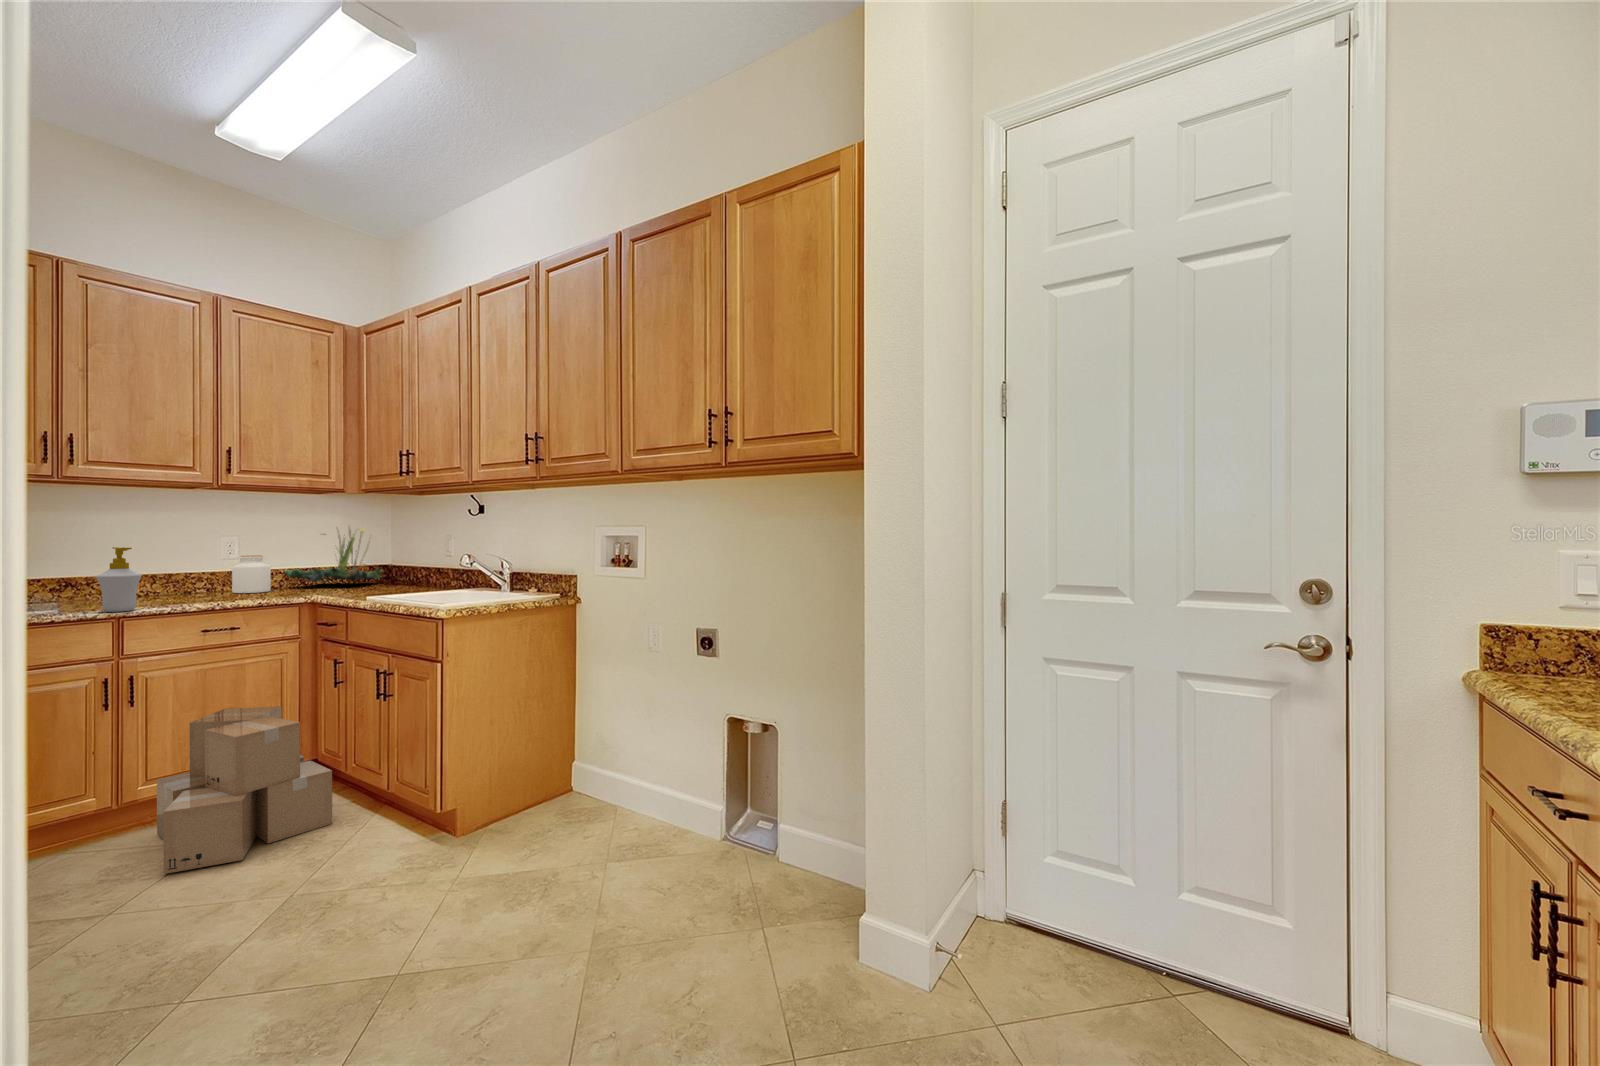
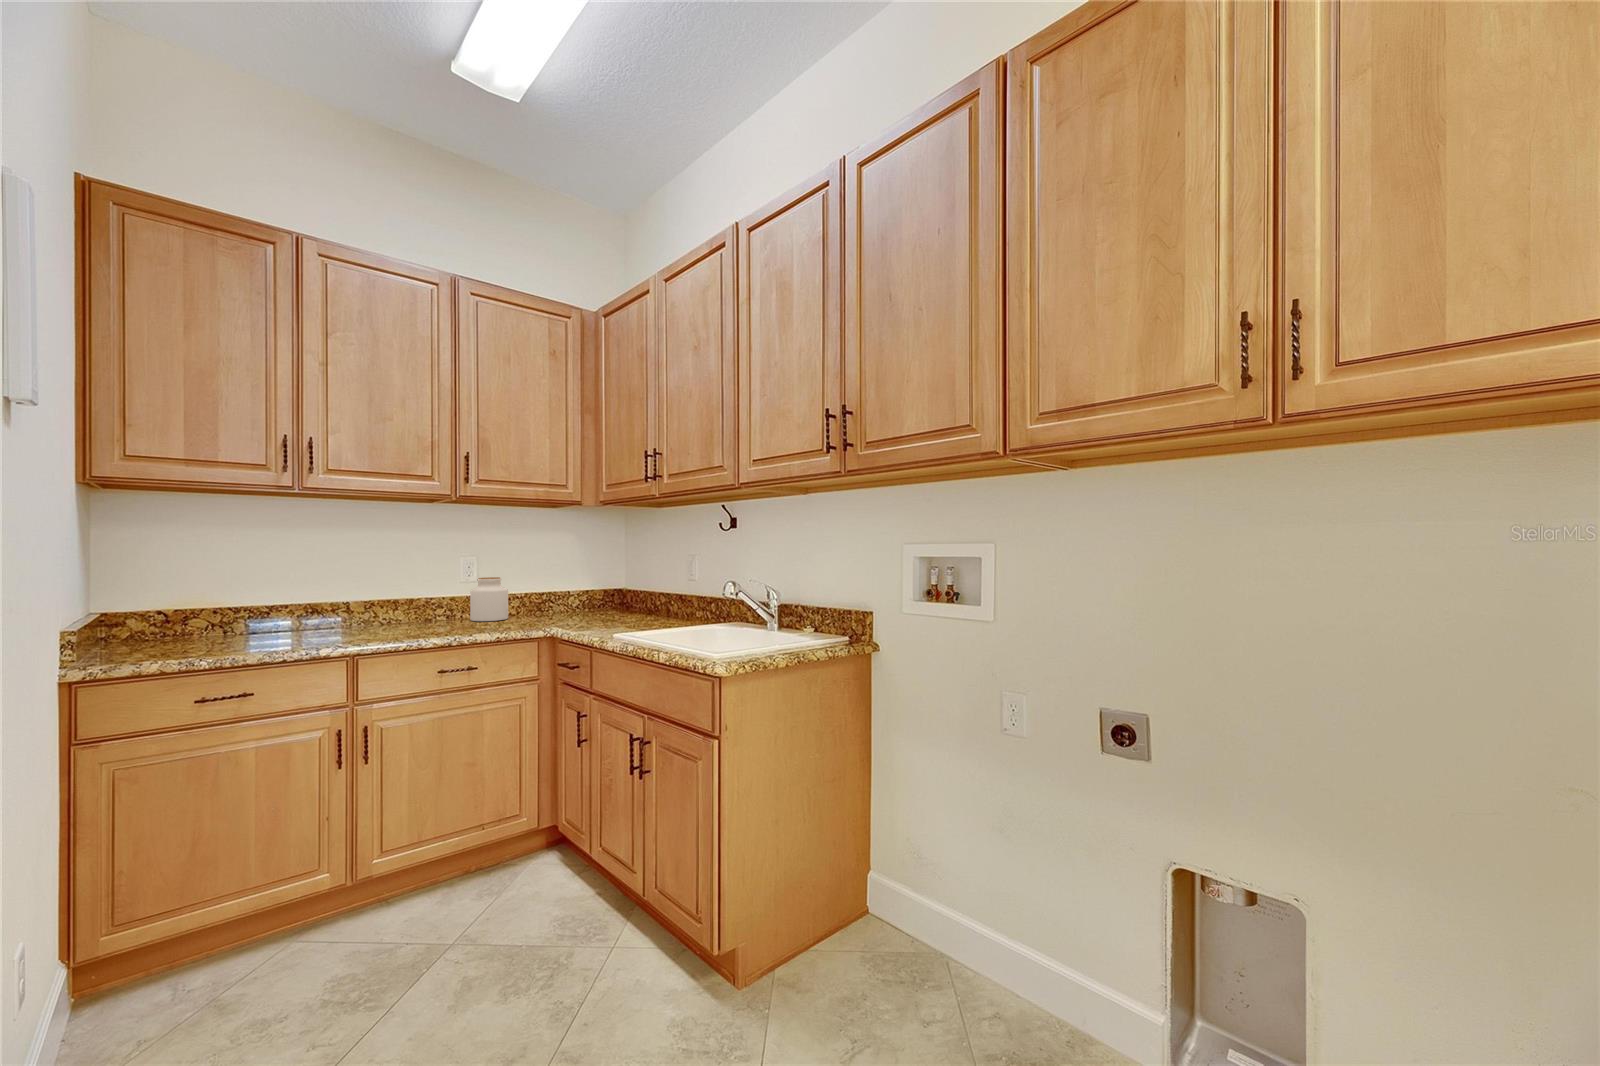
plant: present [285,528,382,583] -> none [520,541,623,607]
soap bottle: present [96,547,142,612] -> none [330,572,376,650]
cardboard box: present [157,706,332,874] -> none [389,767,578,1004]

